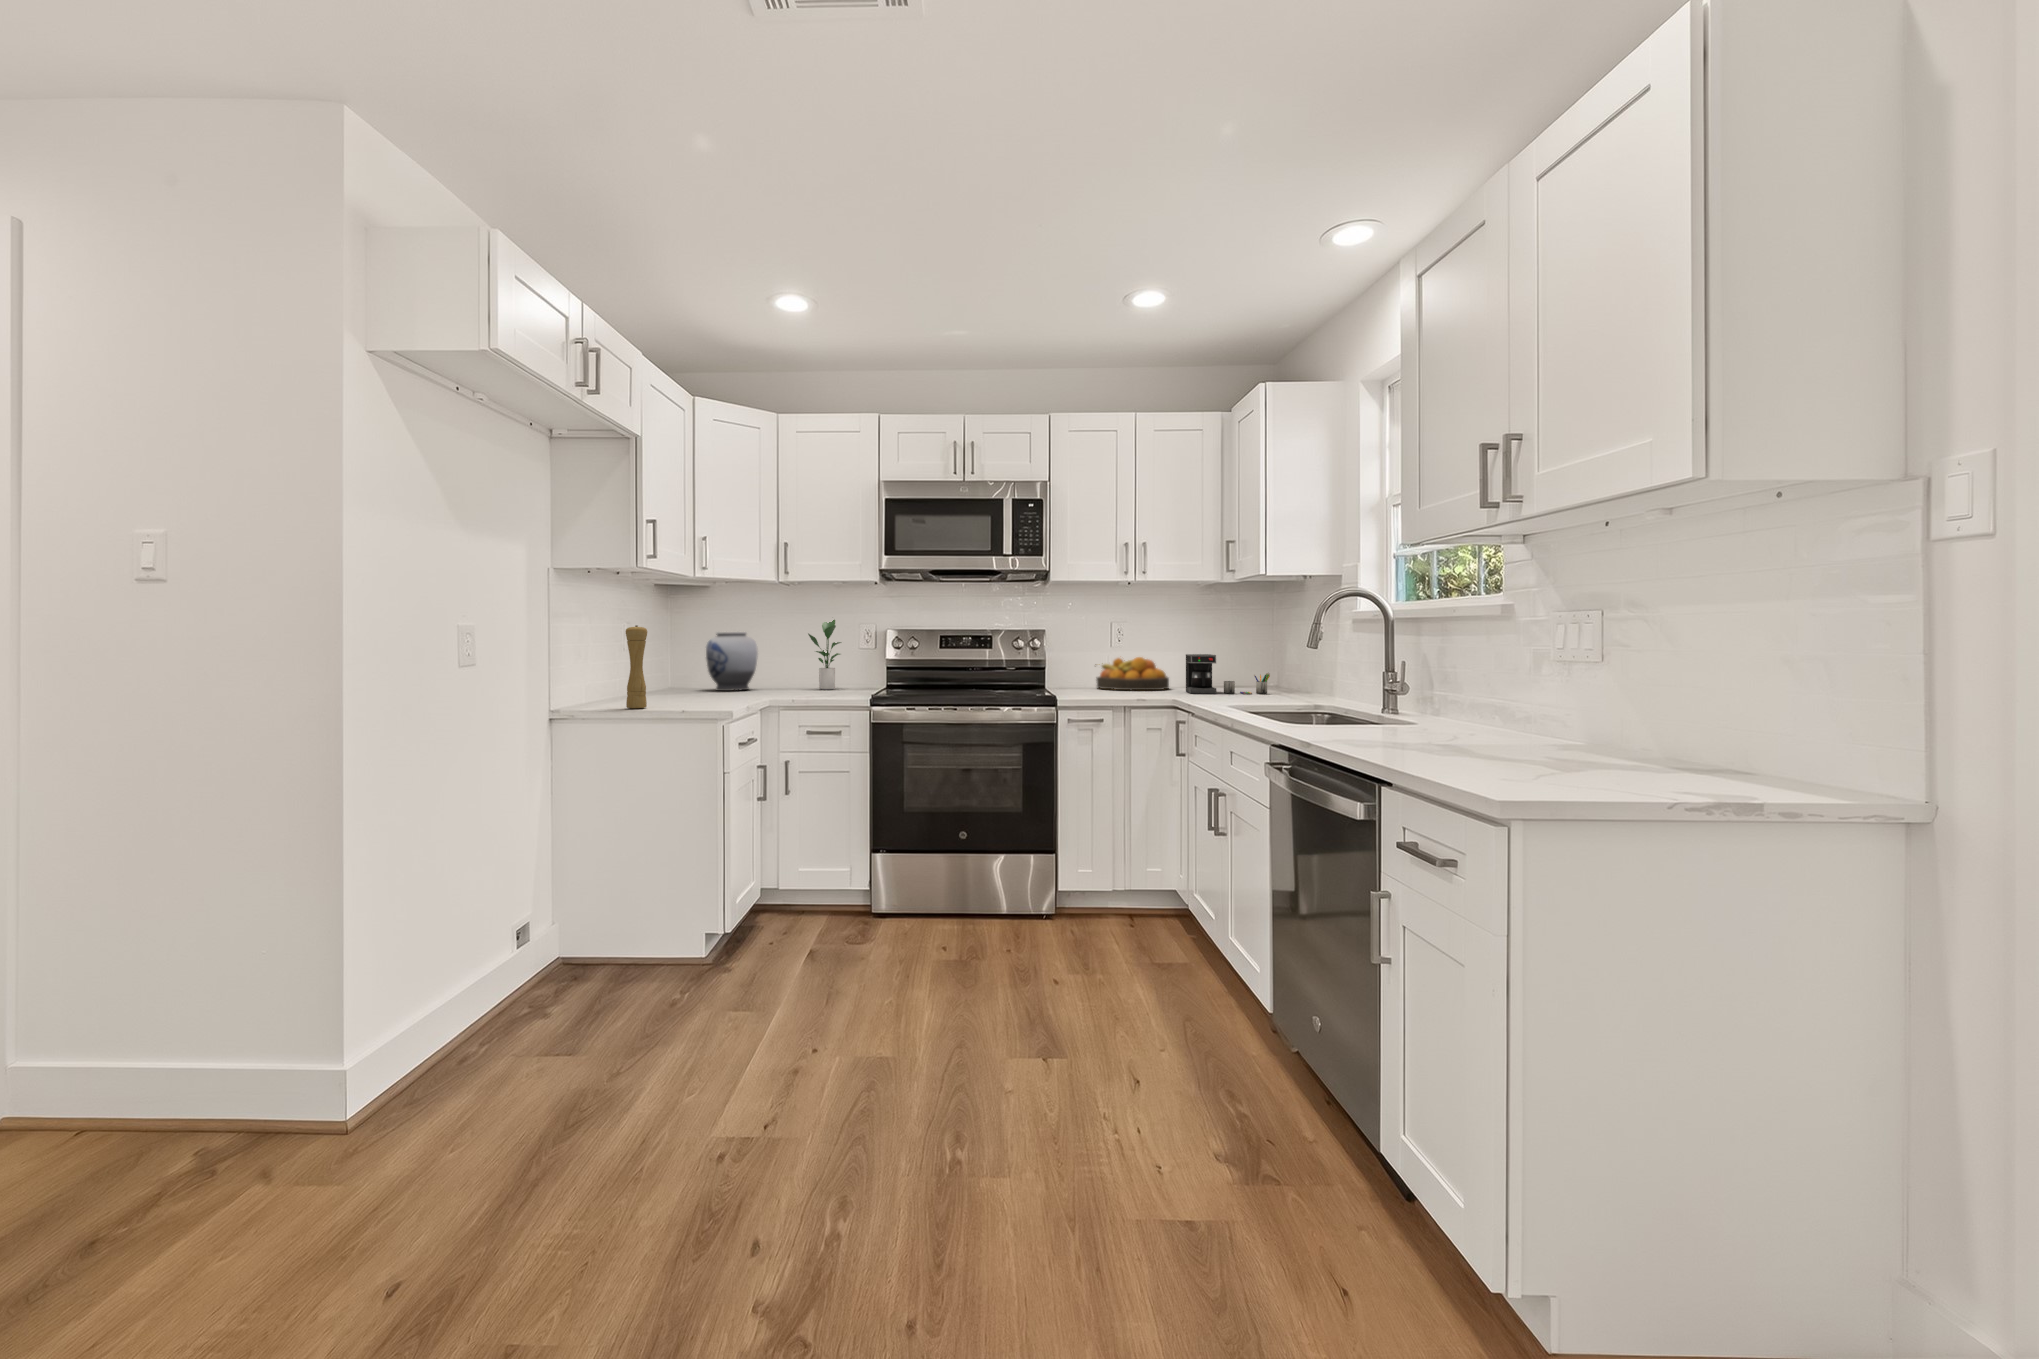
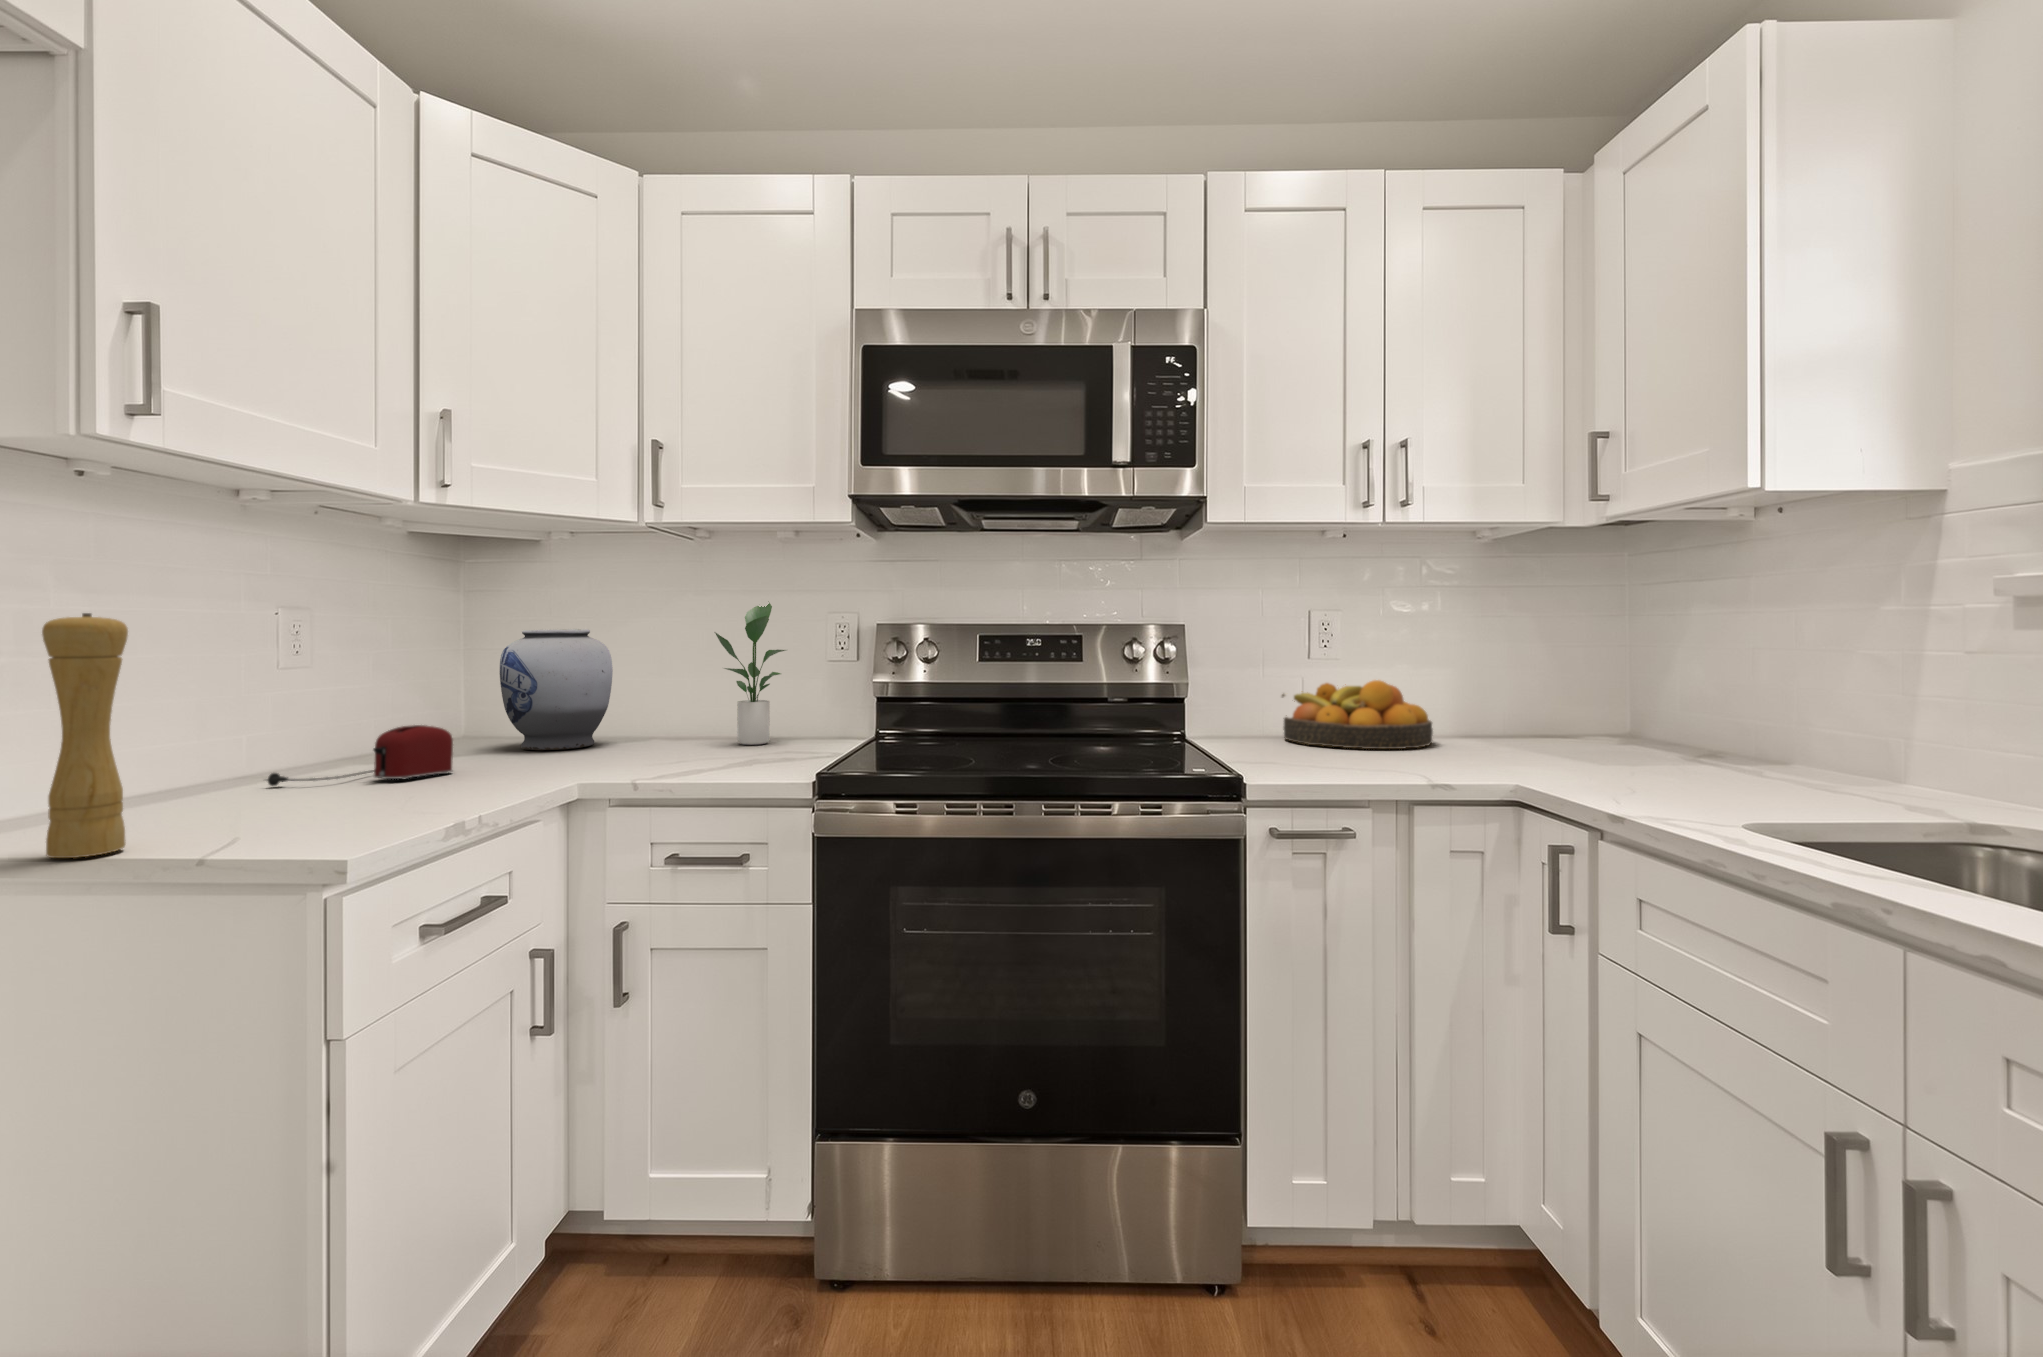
coffee maker: present [1186,654,1270,694] -> none [1483,677,1683,765]
toaster: none [638,674,706,698] -> present [265,725,453,786]

